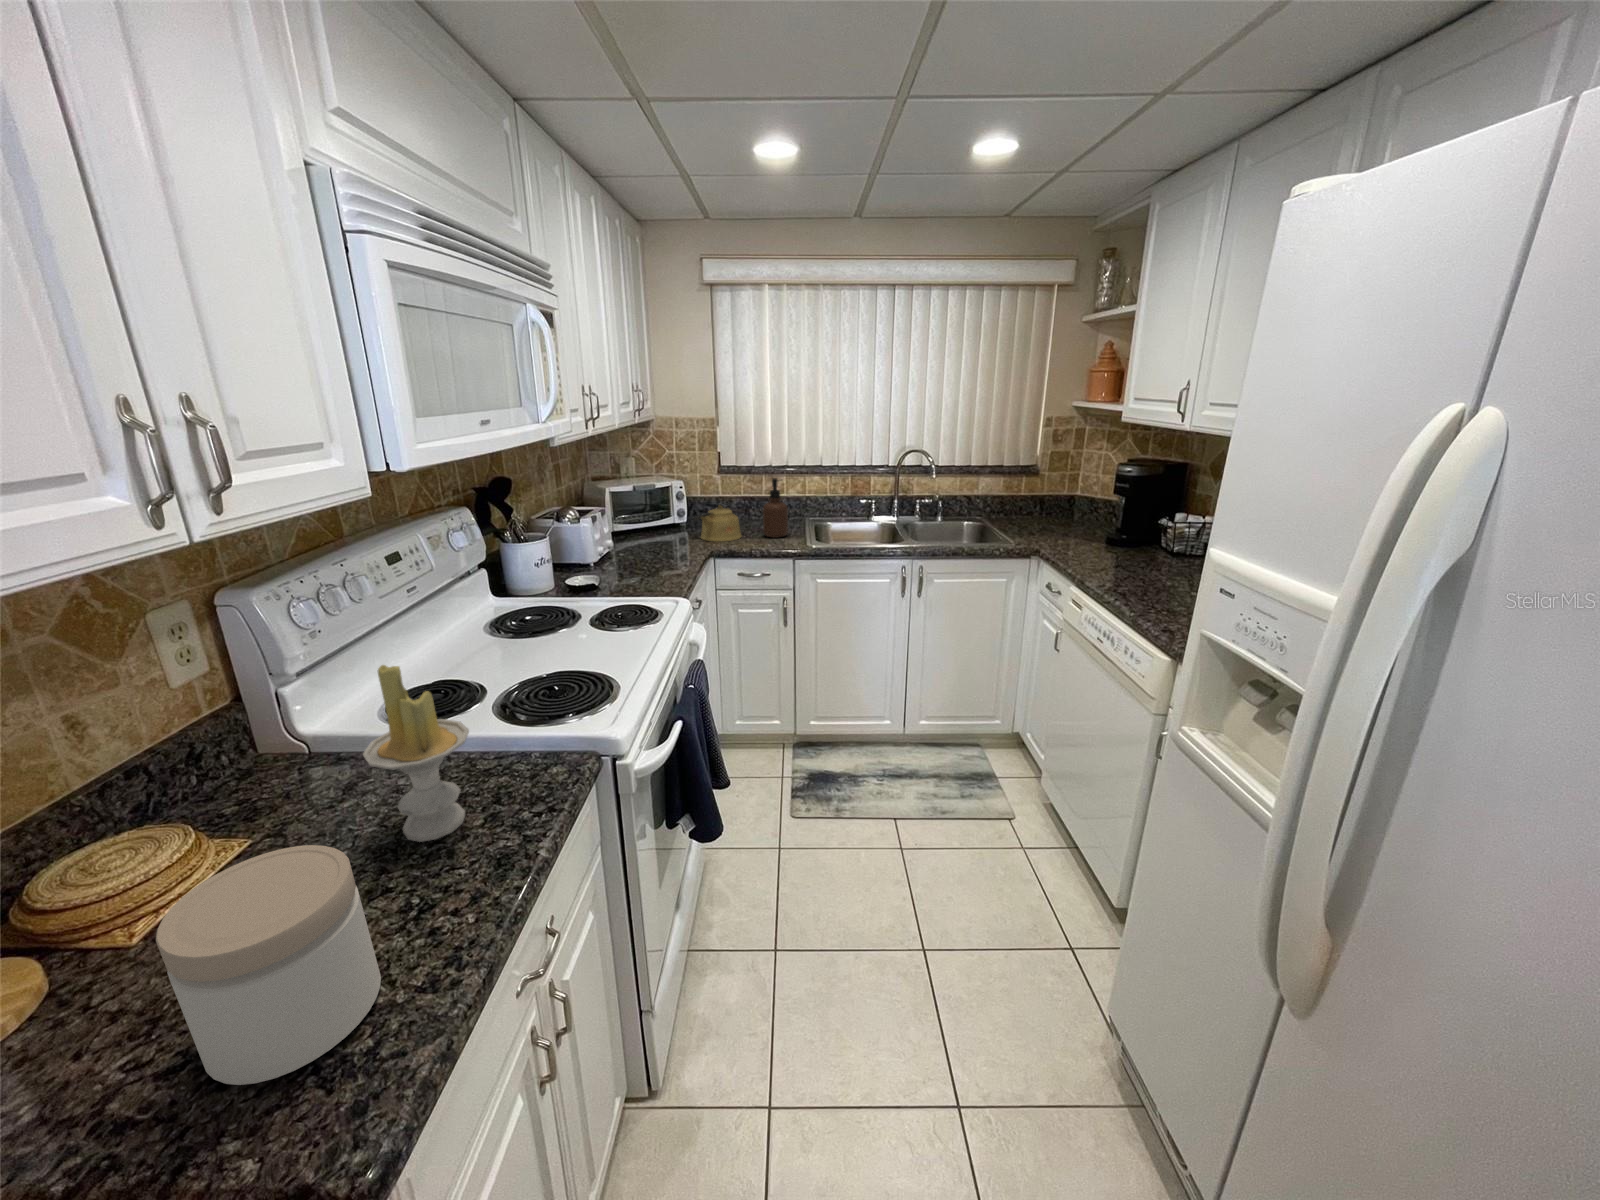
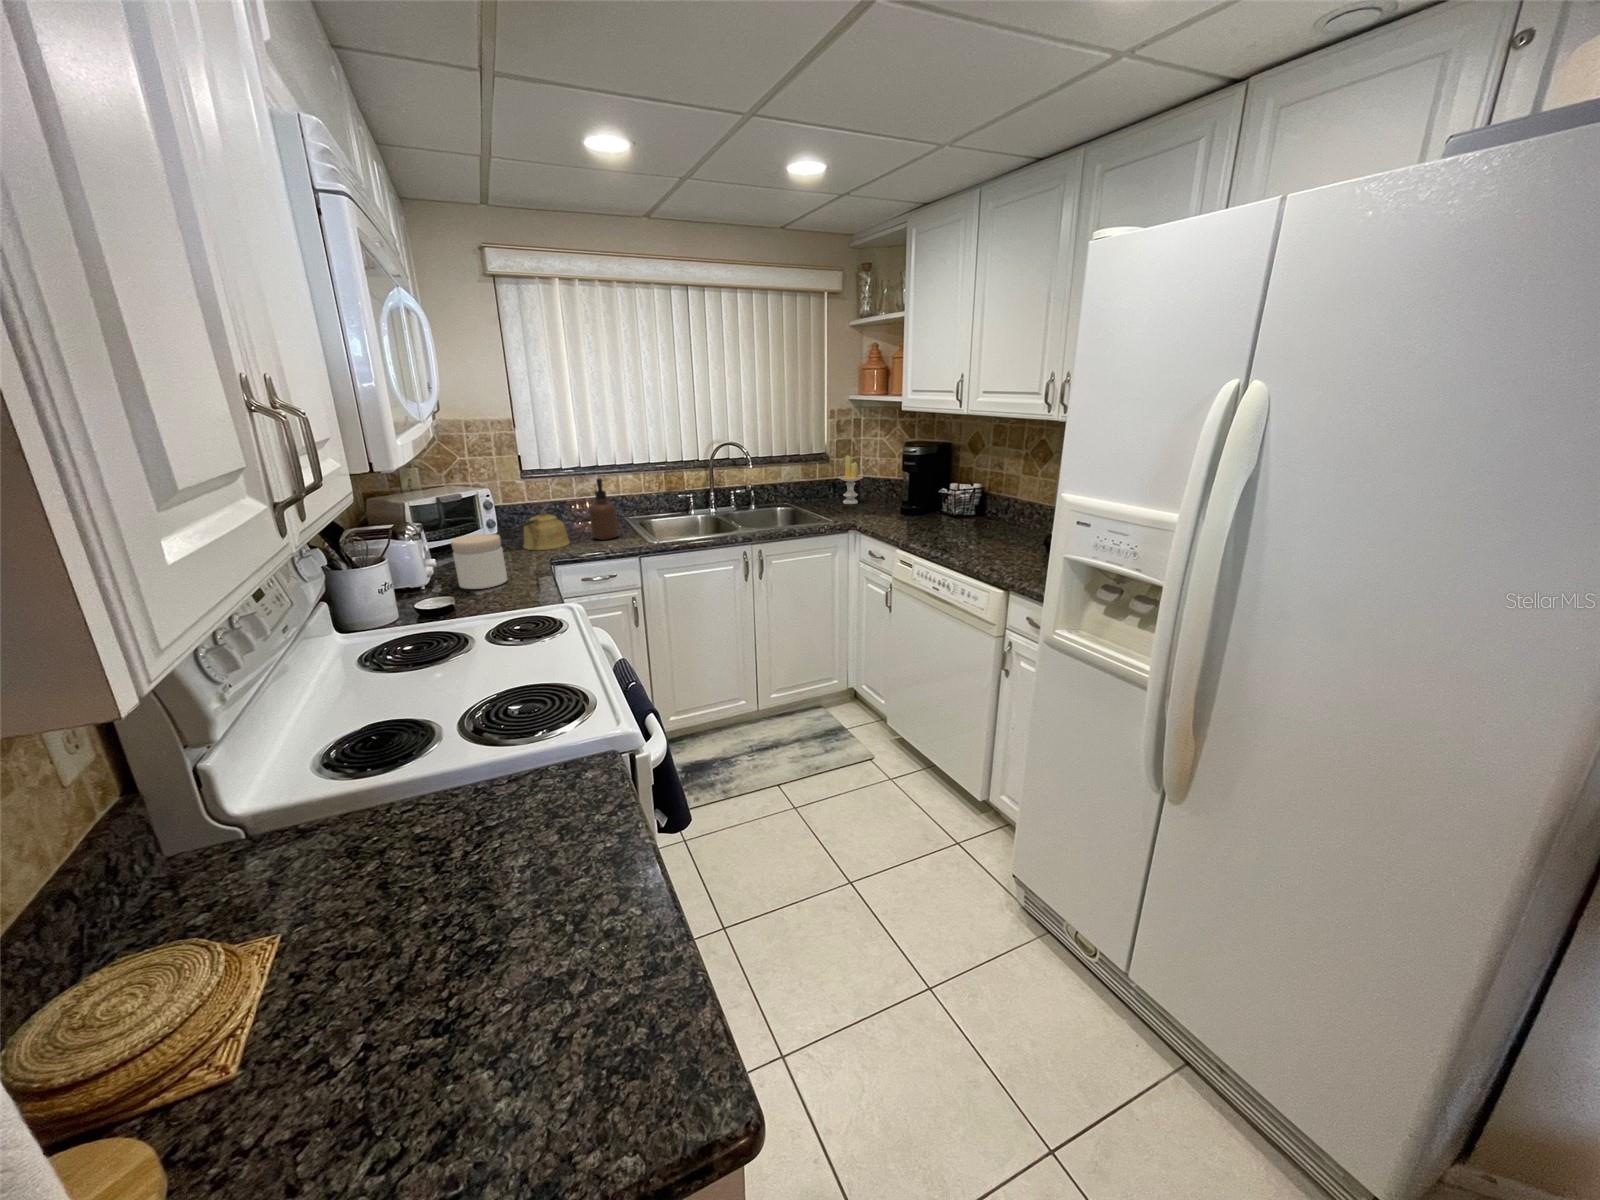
candle: present [363,665,469,842] -> present [839,455,863,504]
jar: present [156,845,381,1085] -> present [451,534,507,589]

